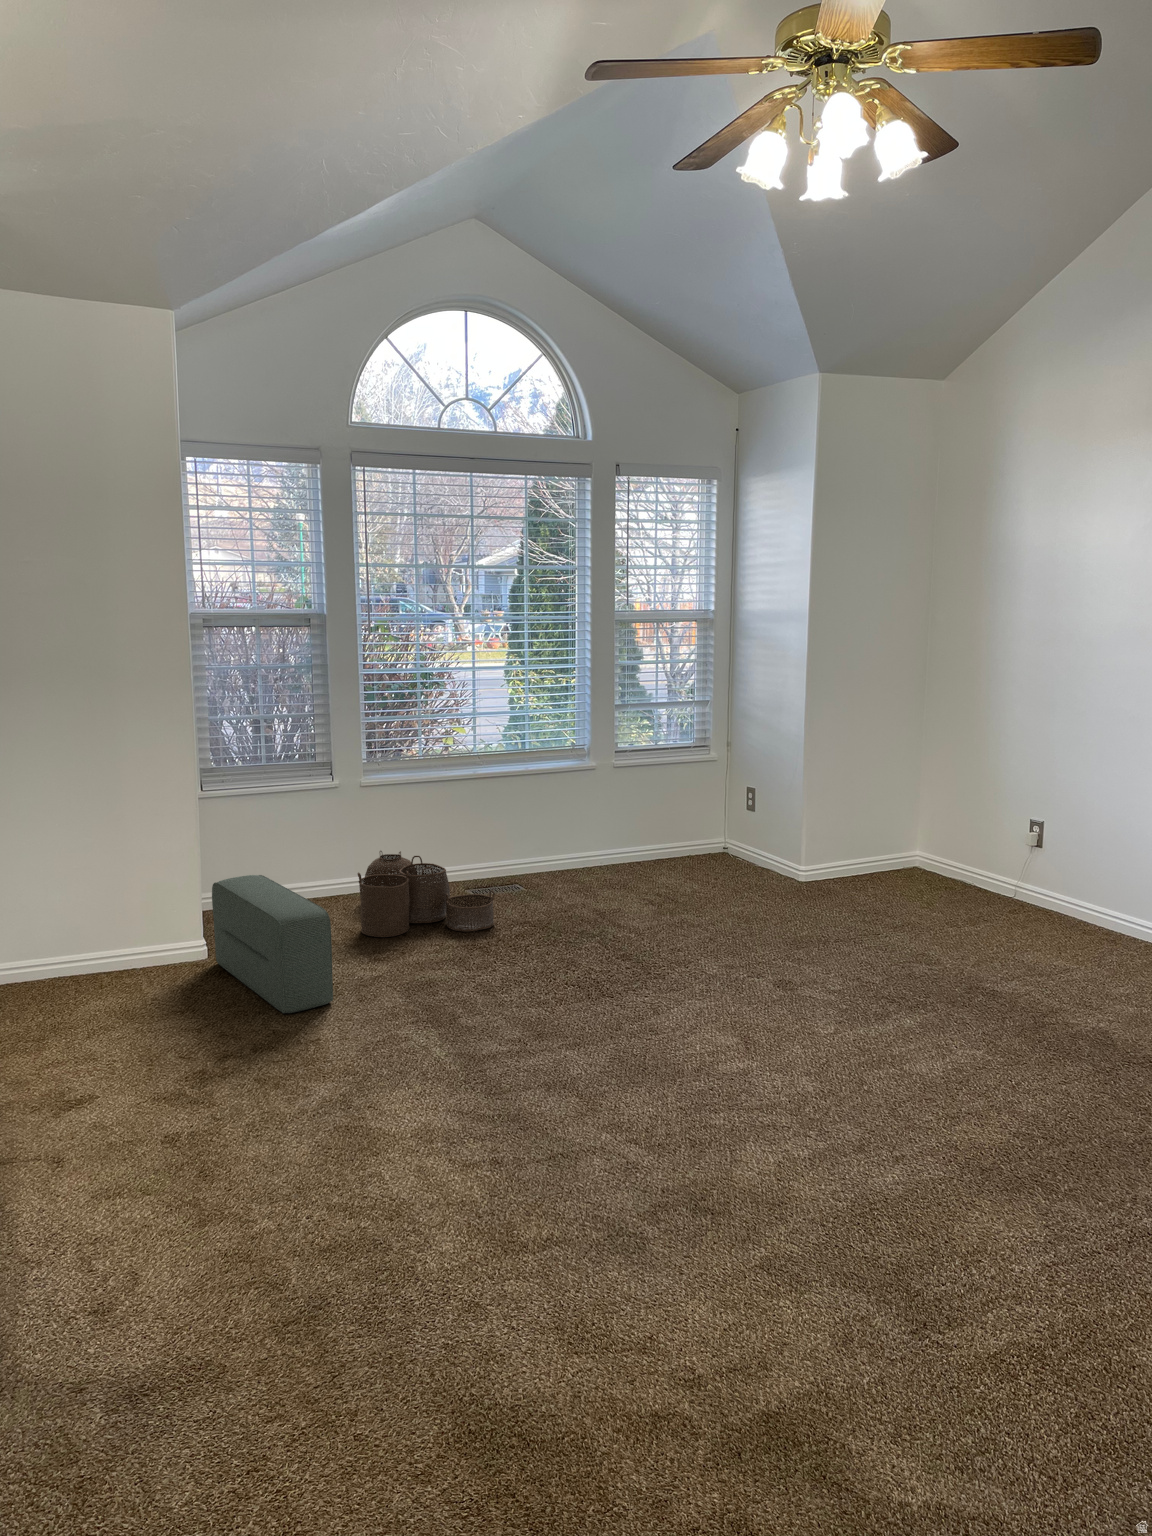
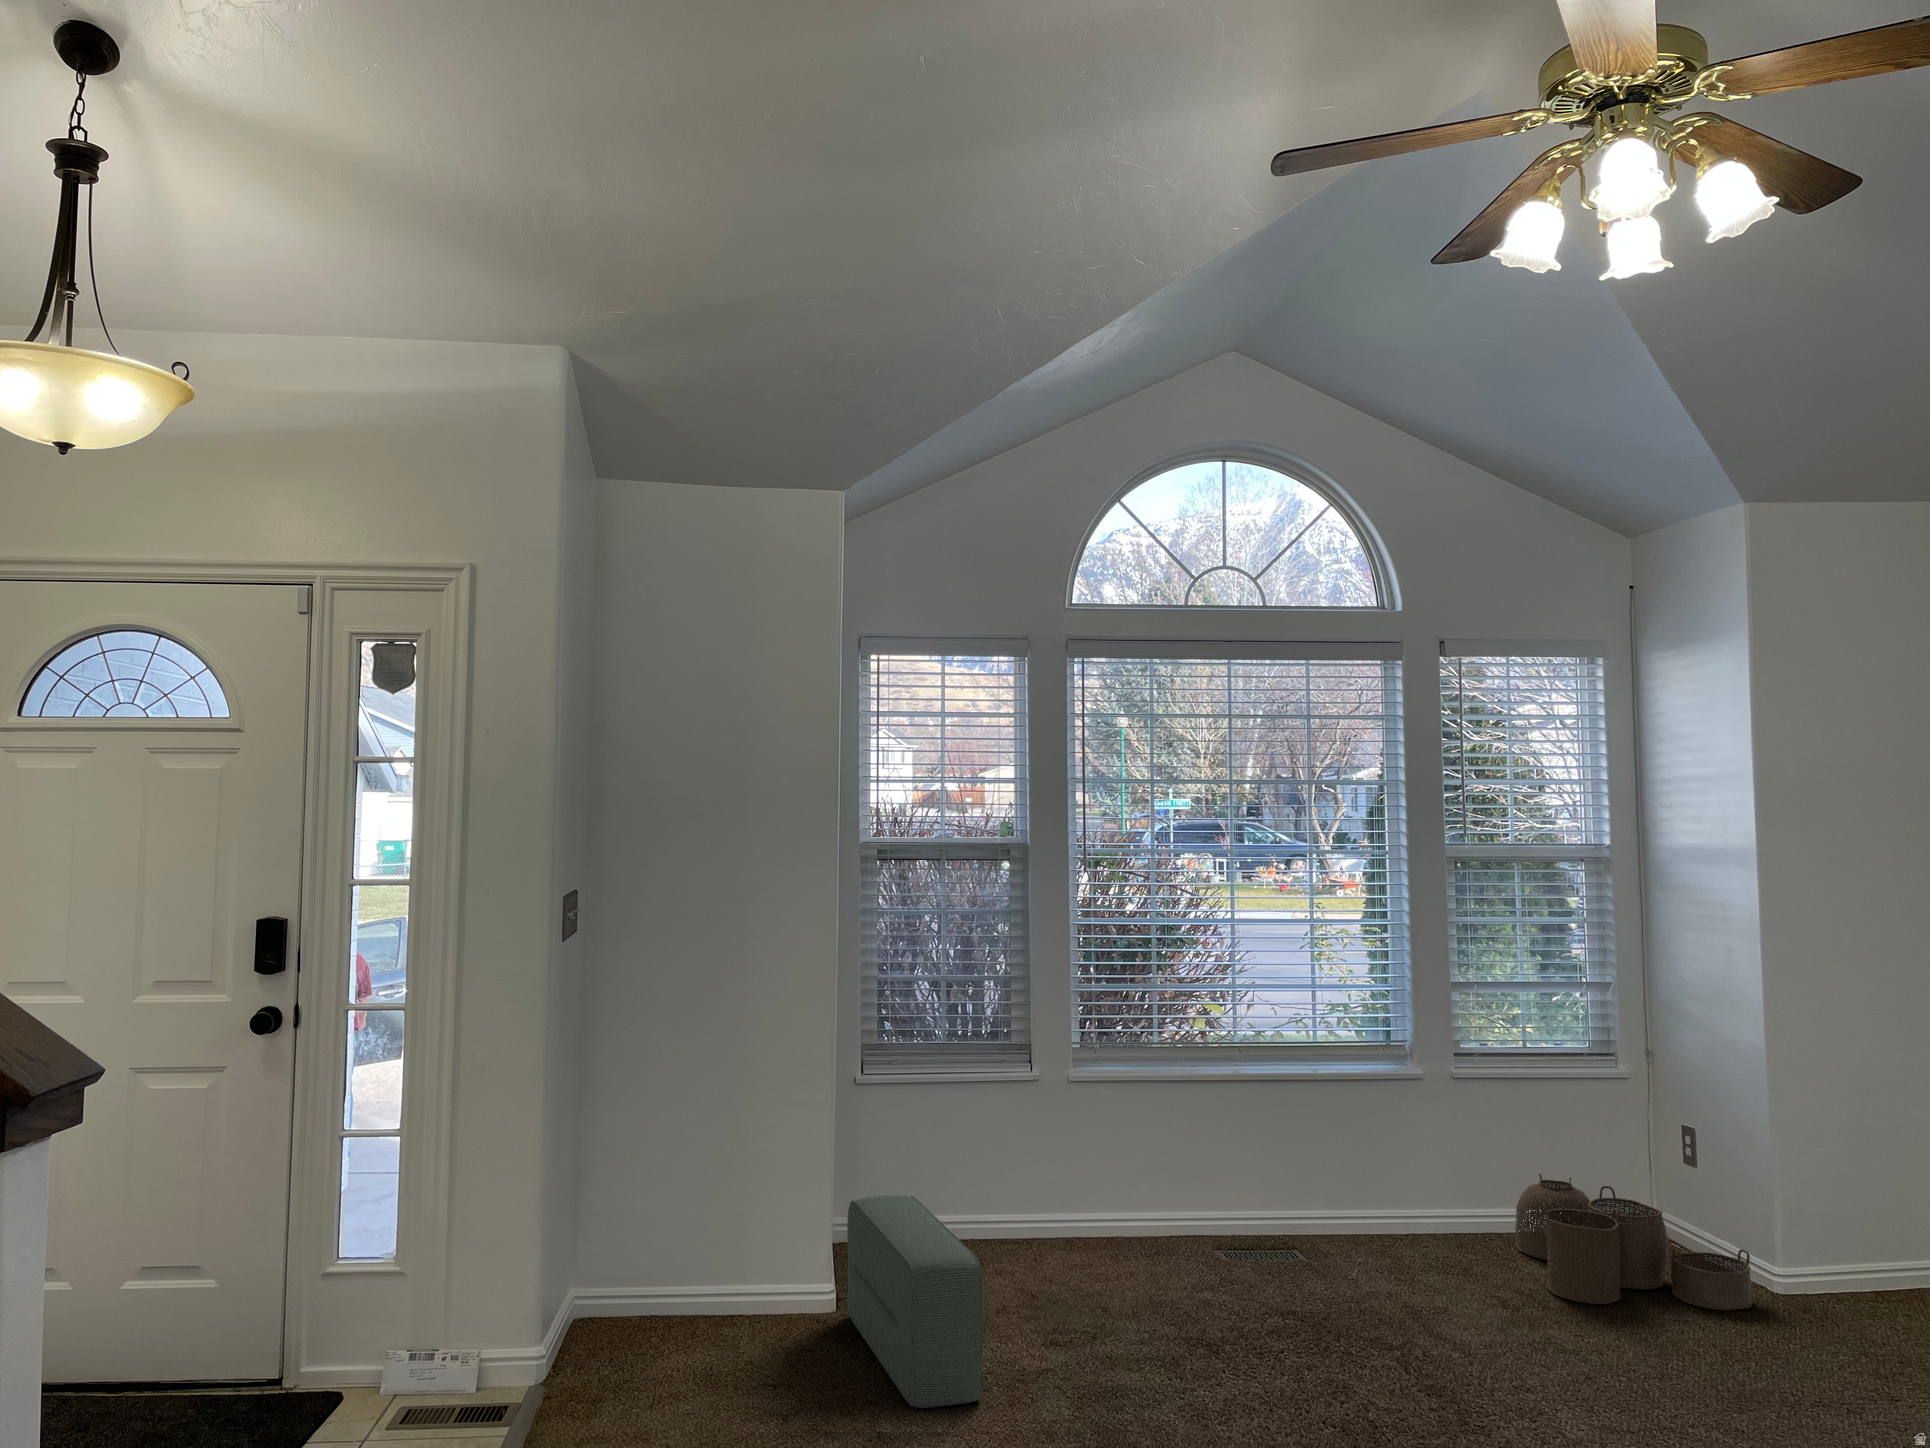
woven basket: present [358,851,494,937] -> present [1515,1174,1753,1310]

